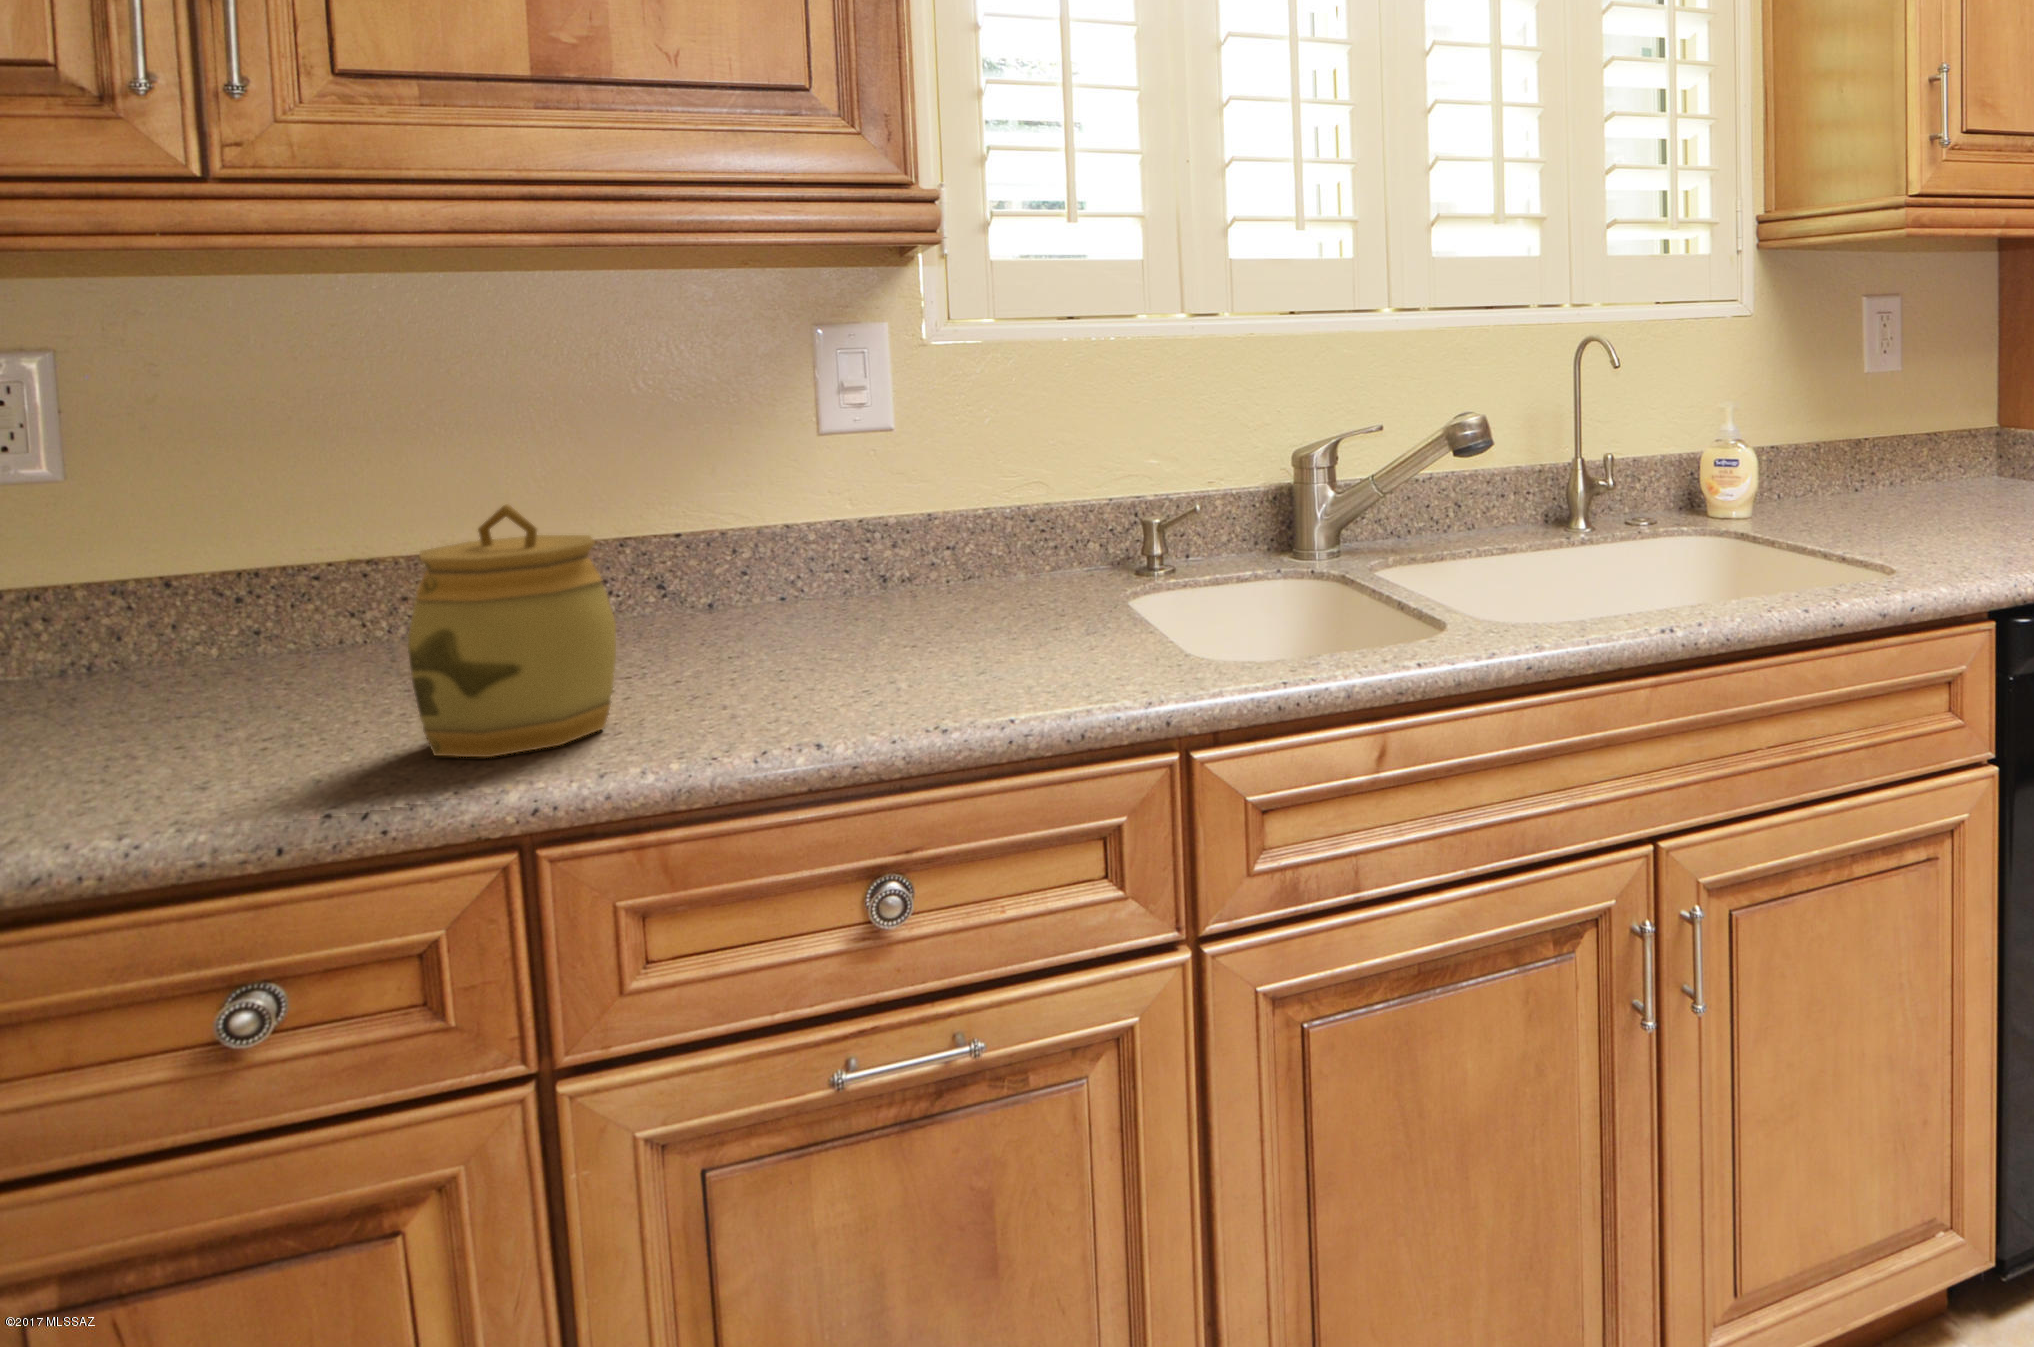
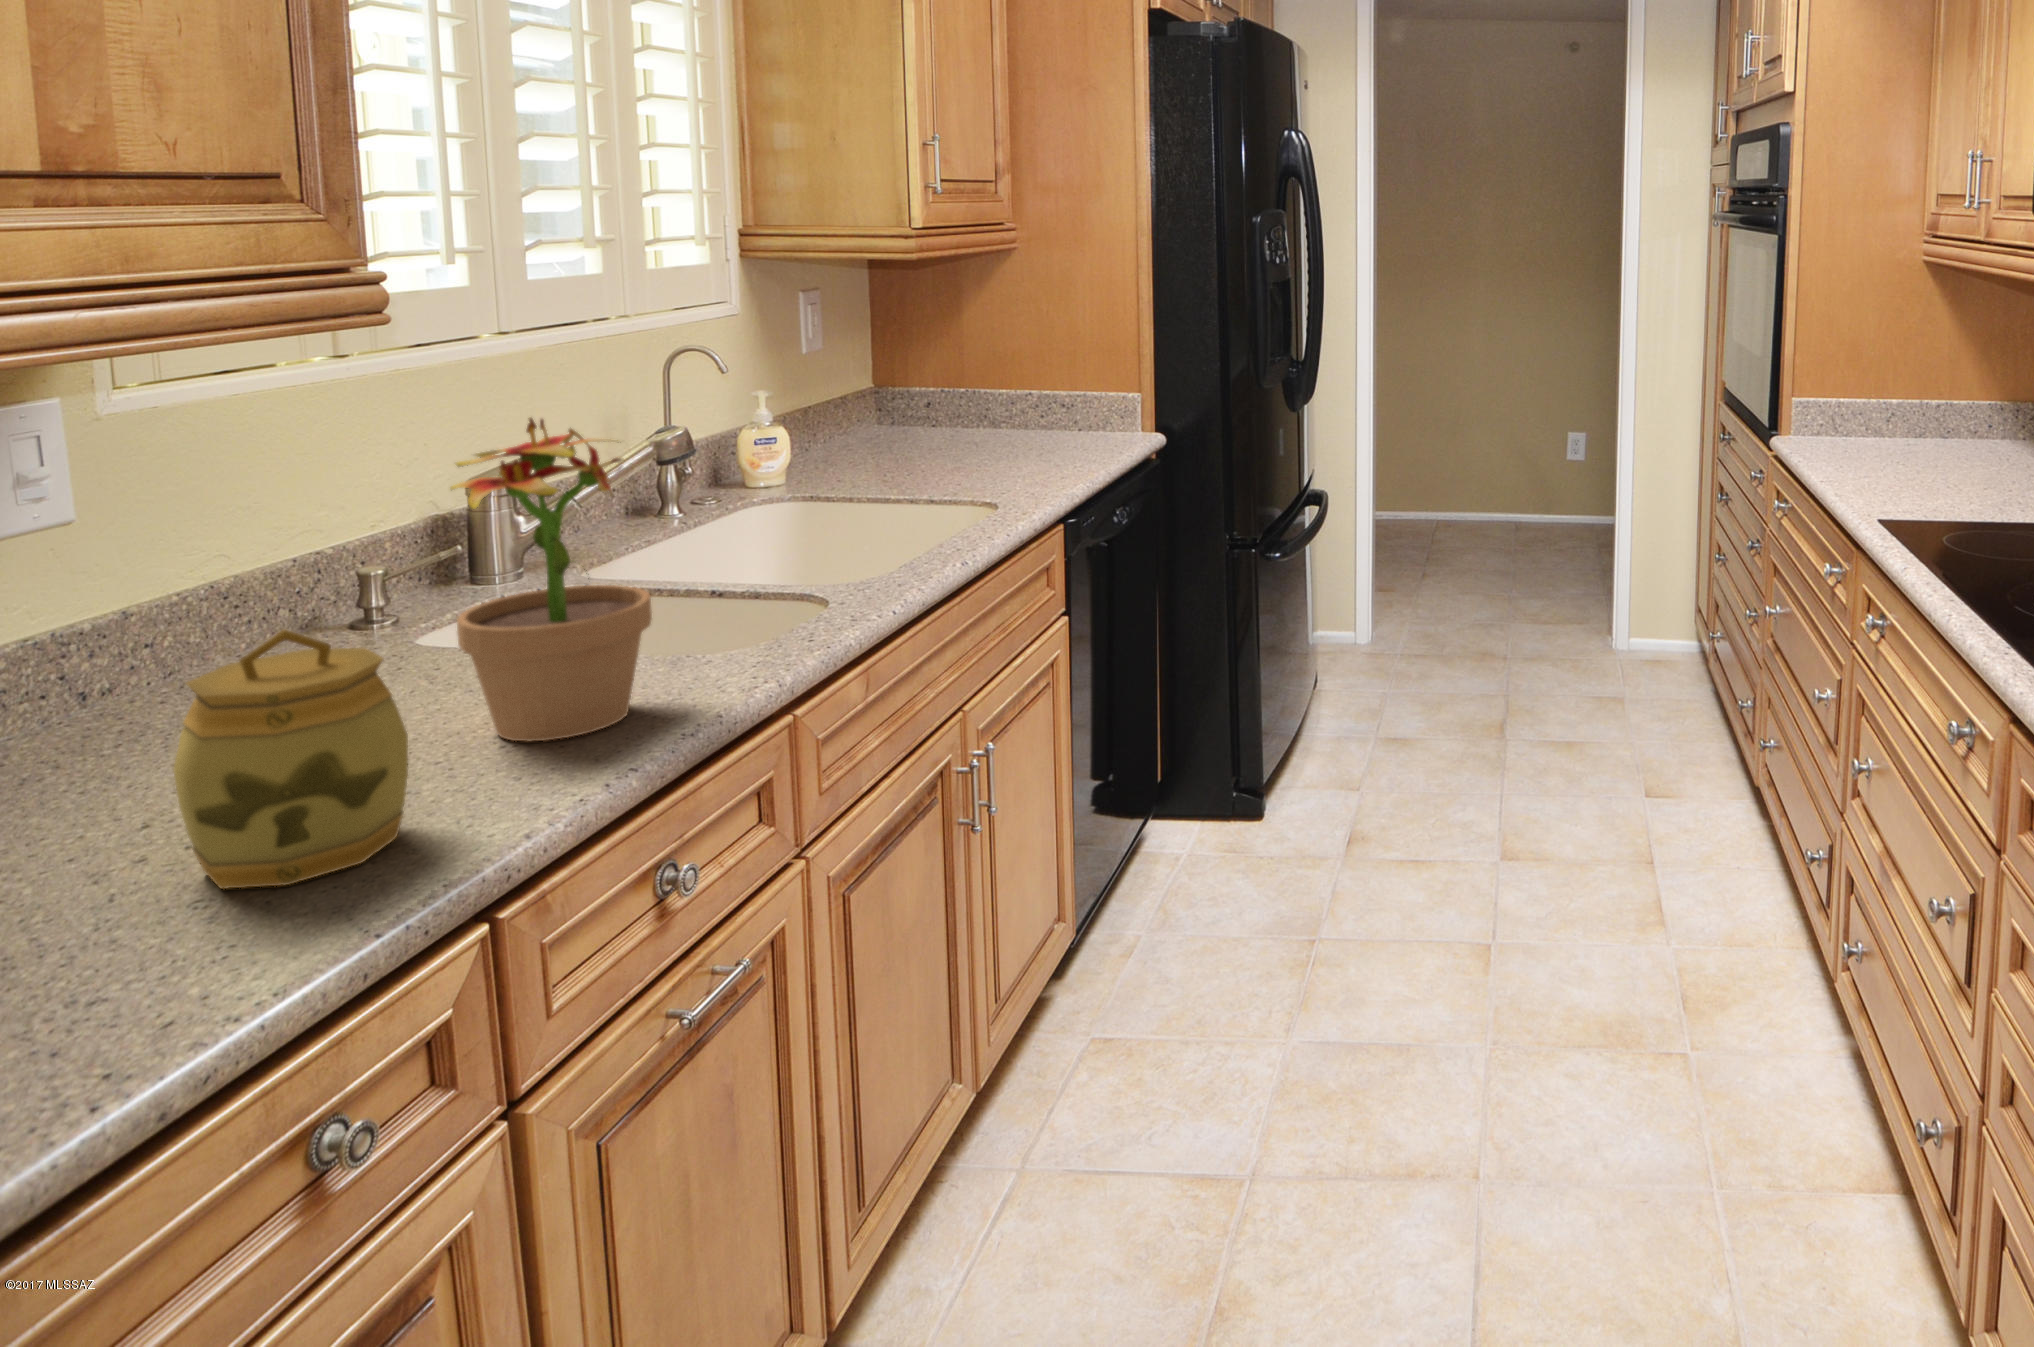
potted plant: none [781,336,1015,703] -> present [451,418,652,742]

